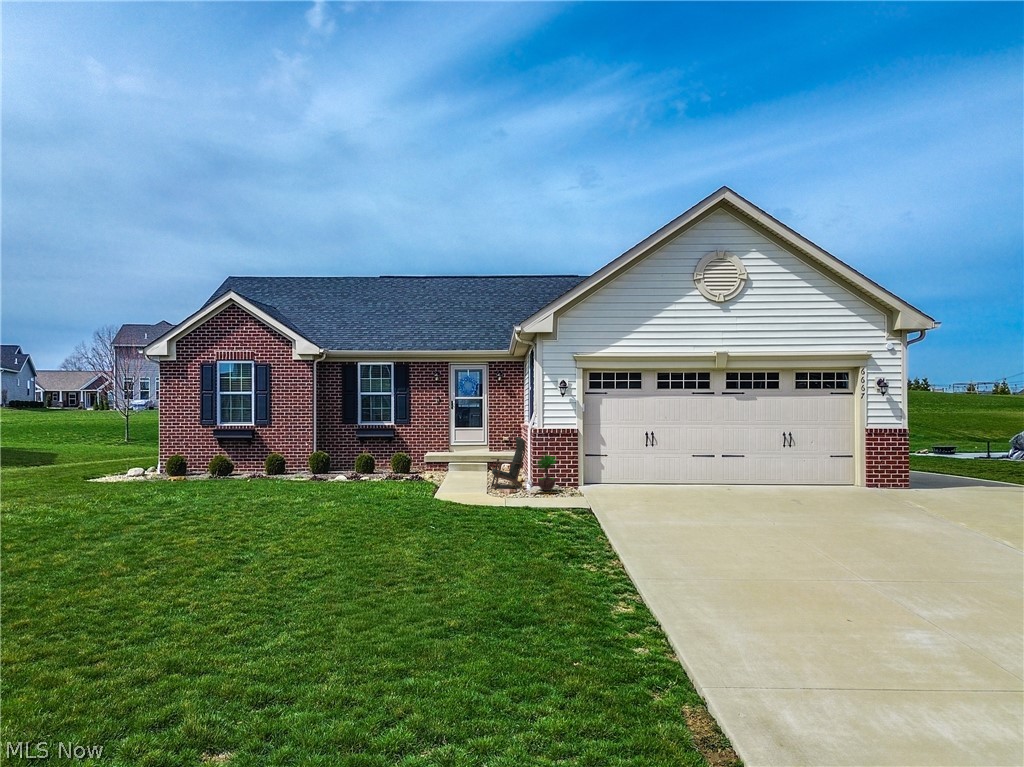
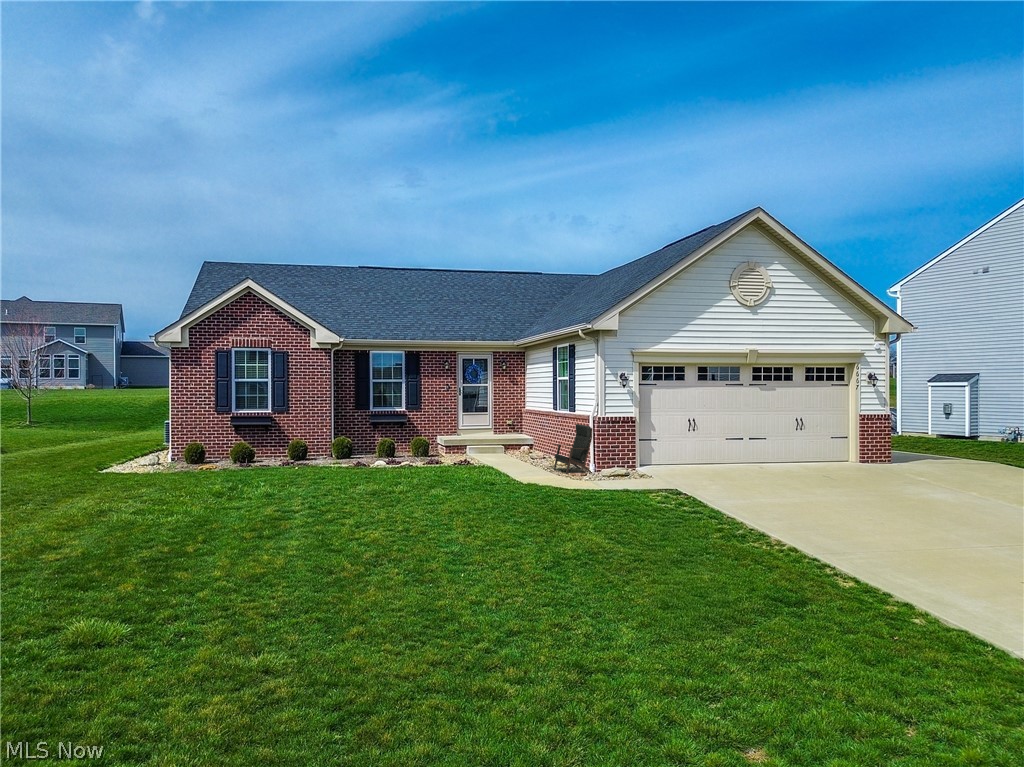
potted tree: present [537,454,556,491] -> none [604,437,626,474]

